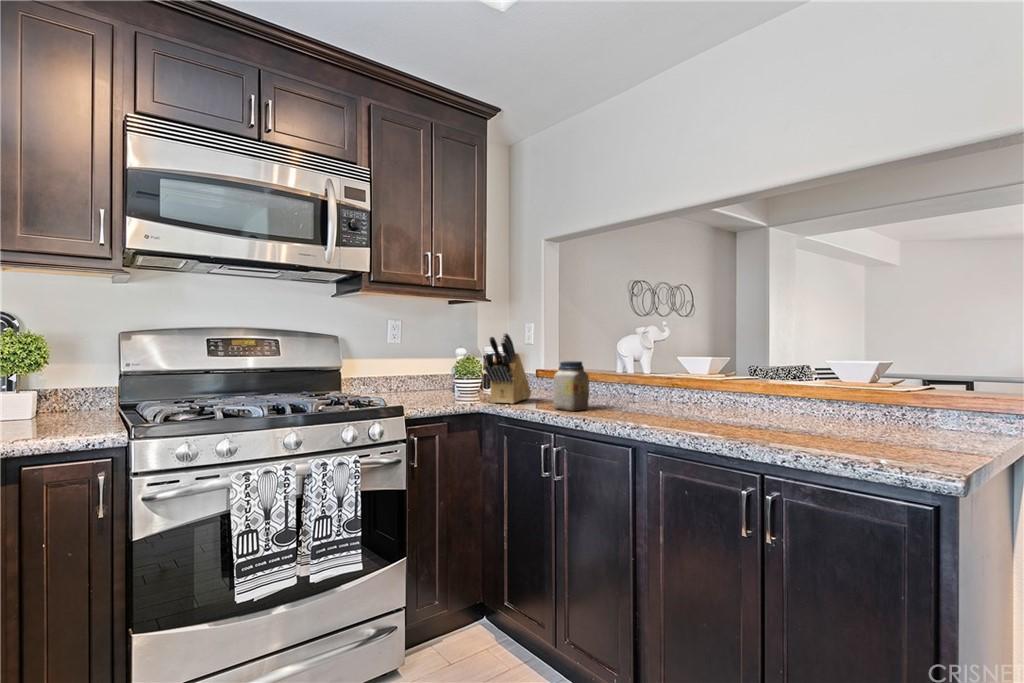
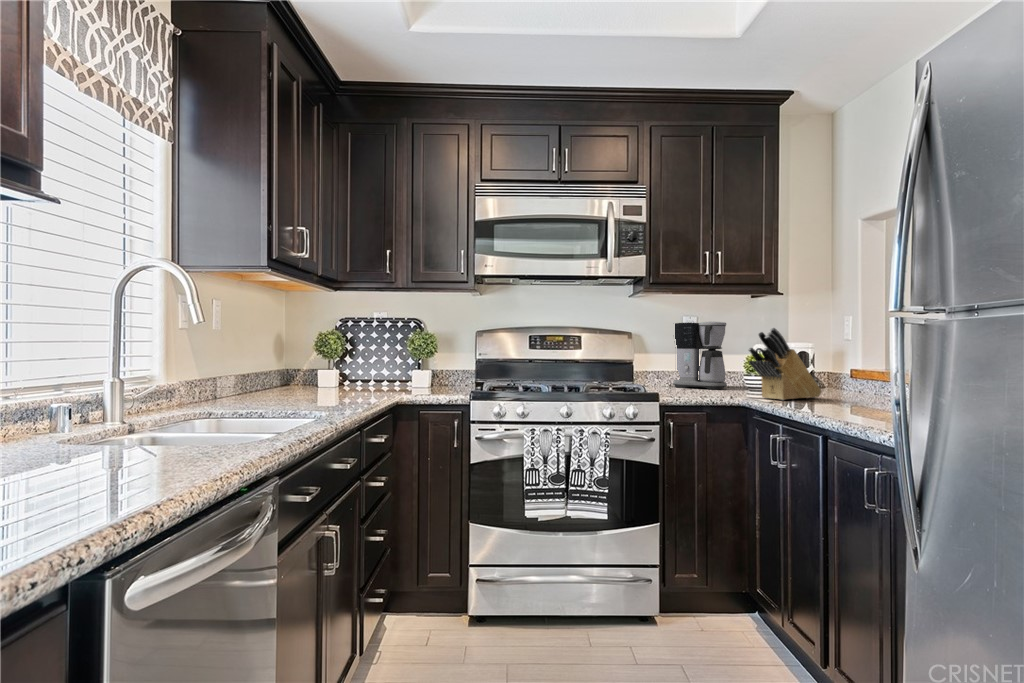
coffee maker: none [376,323,432,395] -> present [673,322,727,389]
jar: present [554,361,589,411] -> none [816,356,860,410]

